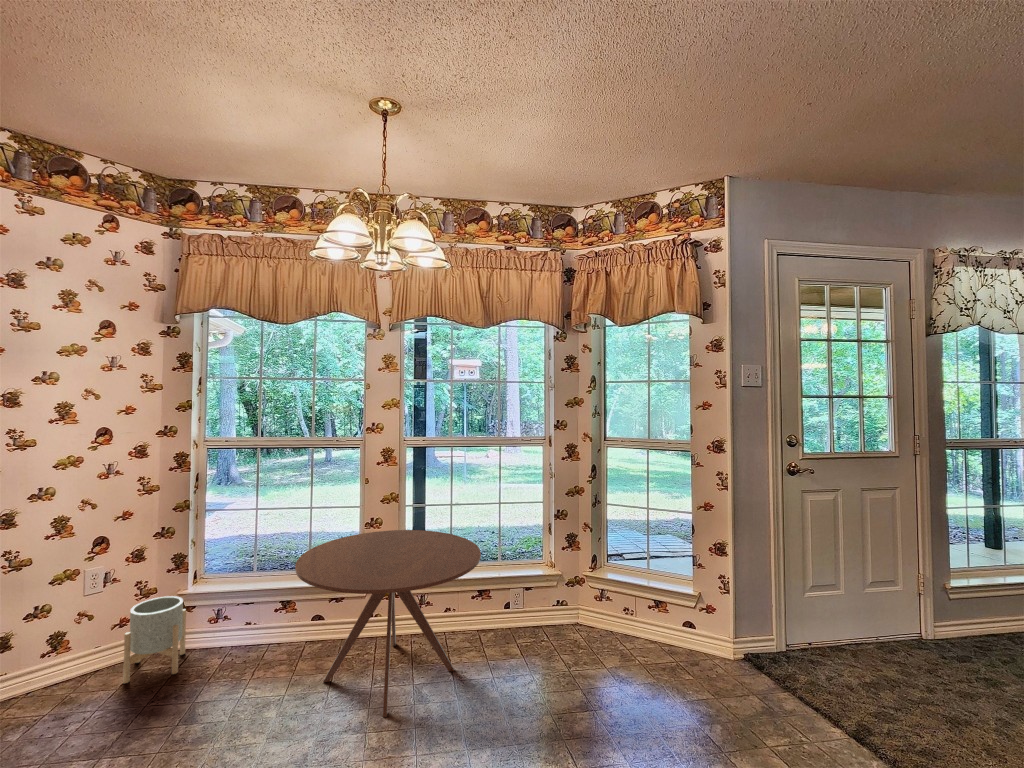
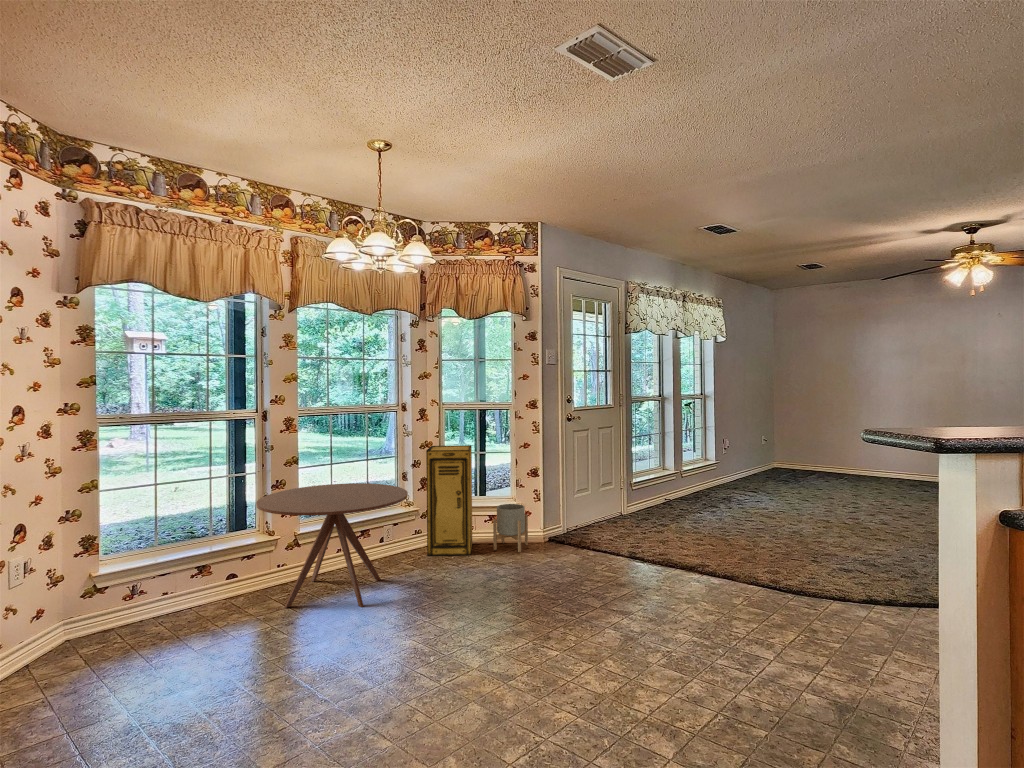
storage cabinet: none [544,494,621,662] -> present [426,445,472,556]
planter: present [123,596,186,683] -> present [493,504,528,552]

